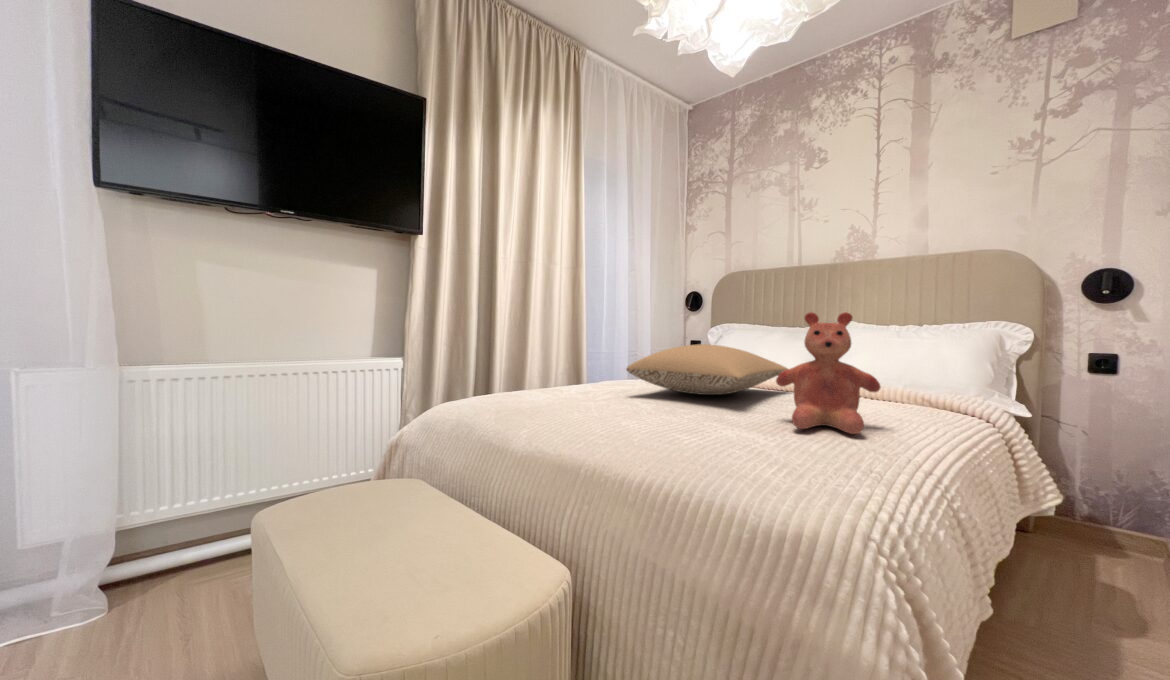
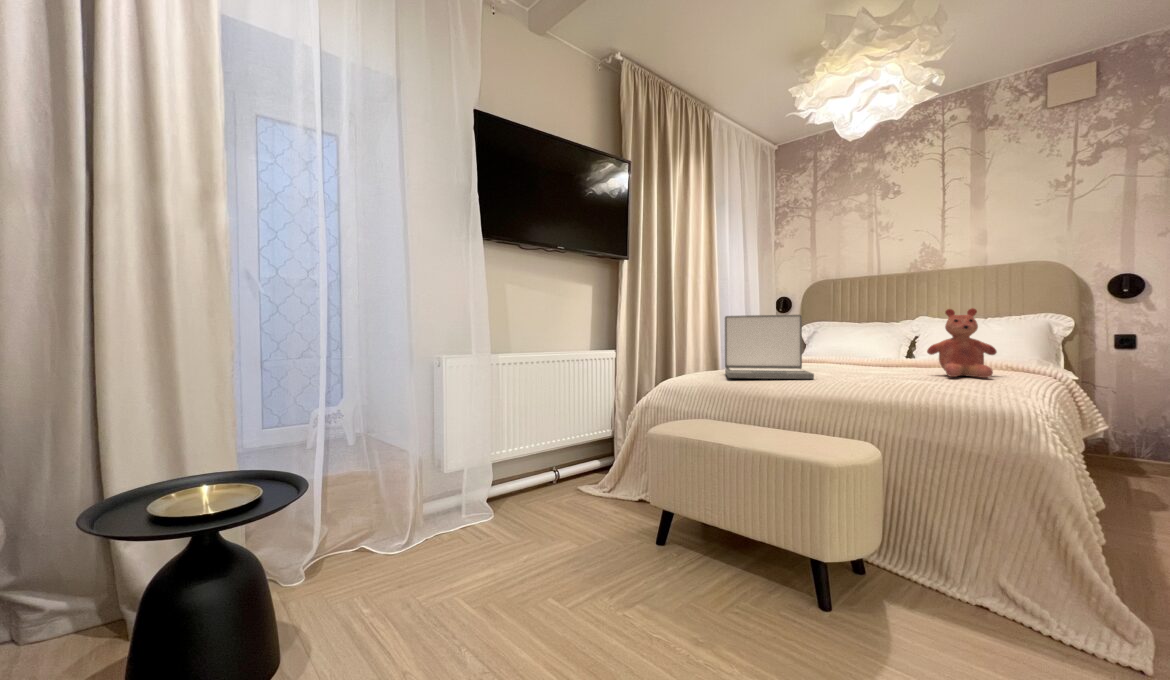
laptop: none [470,314,613,421] -> present [725,315,814,379]
pillow: present [627,344,788,395] -> none [803,334,911,367]

